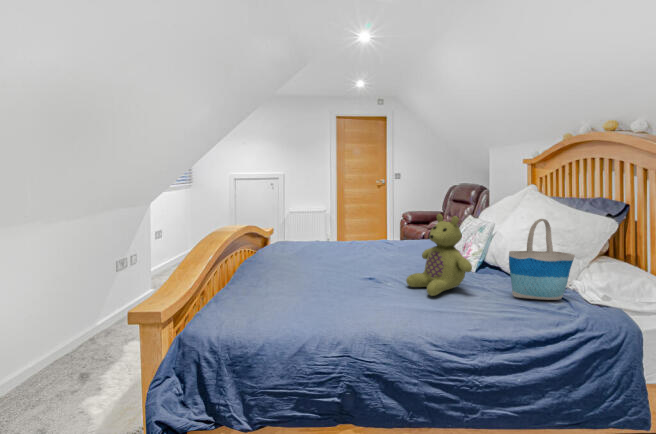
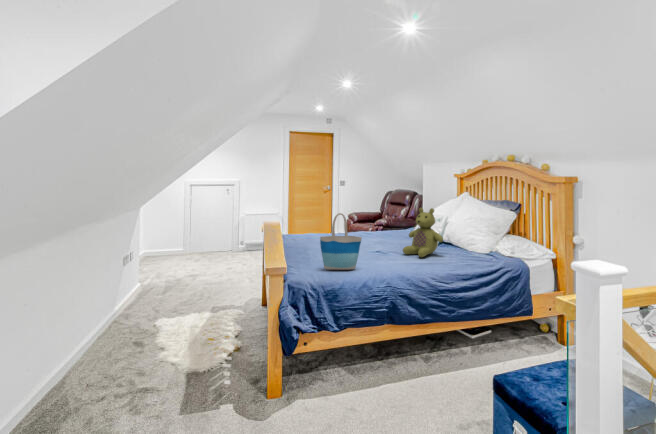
tote bag: present [509,219,575,300] -> present [320,213,362,270]

